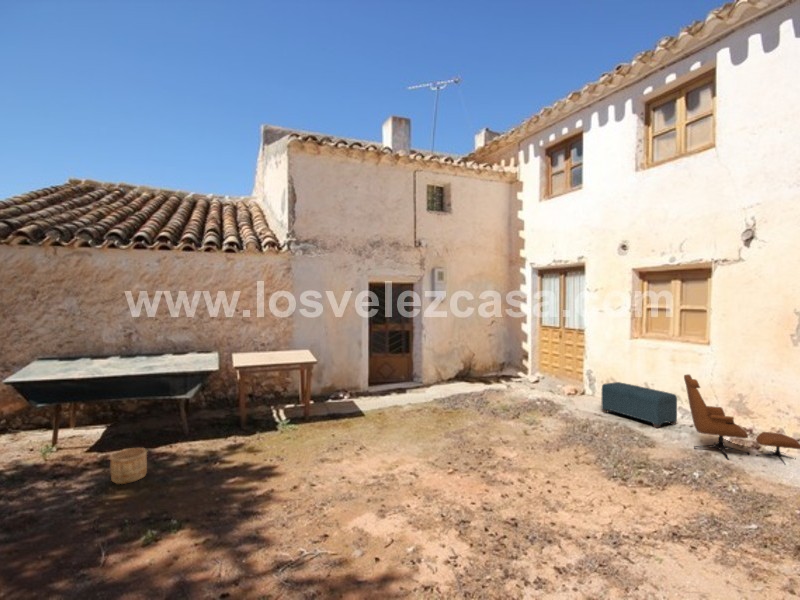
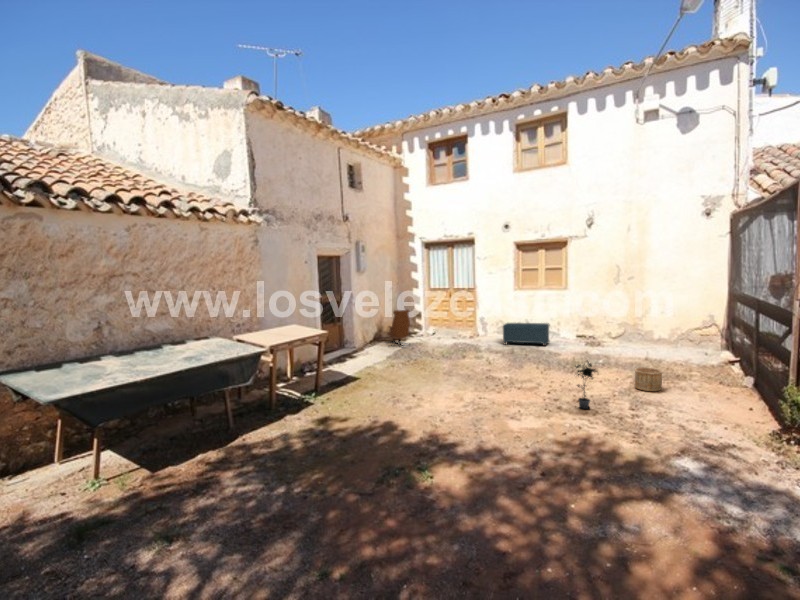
lounge chair: present [684,375,800,464] -> present [387,310,410,345]
wooden bucket: present [110,448,147,484] -> present [635,367,663,391]
potted plant: none [454,466,486,543] -> present [575,362,597,409]

